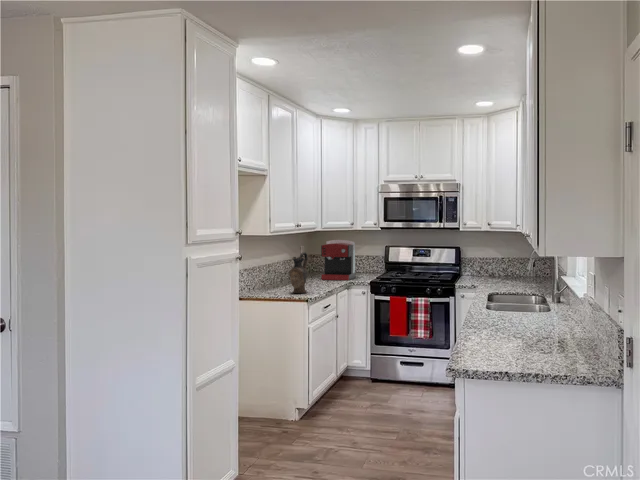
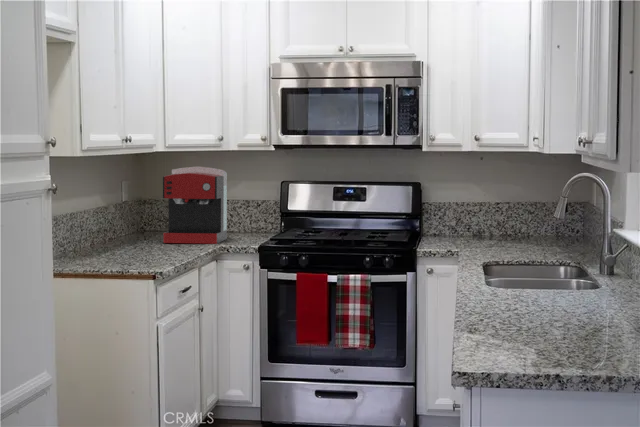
ceramic pitcher: present [289,252,308,293] -> none [108,183,143,264]

